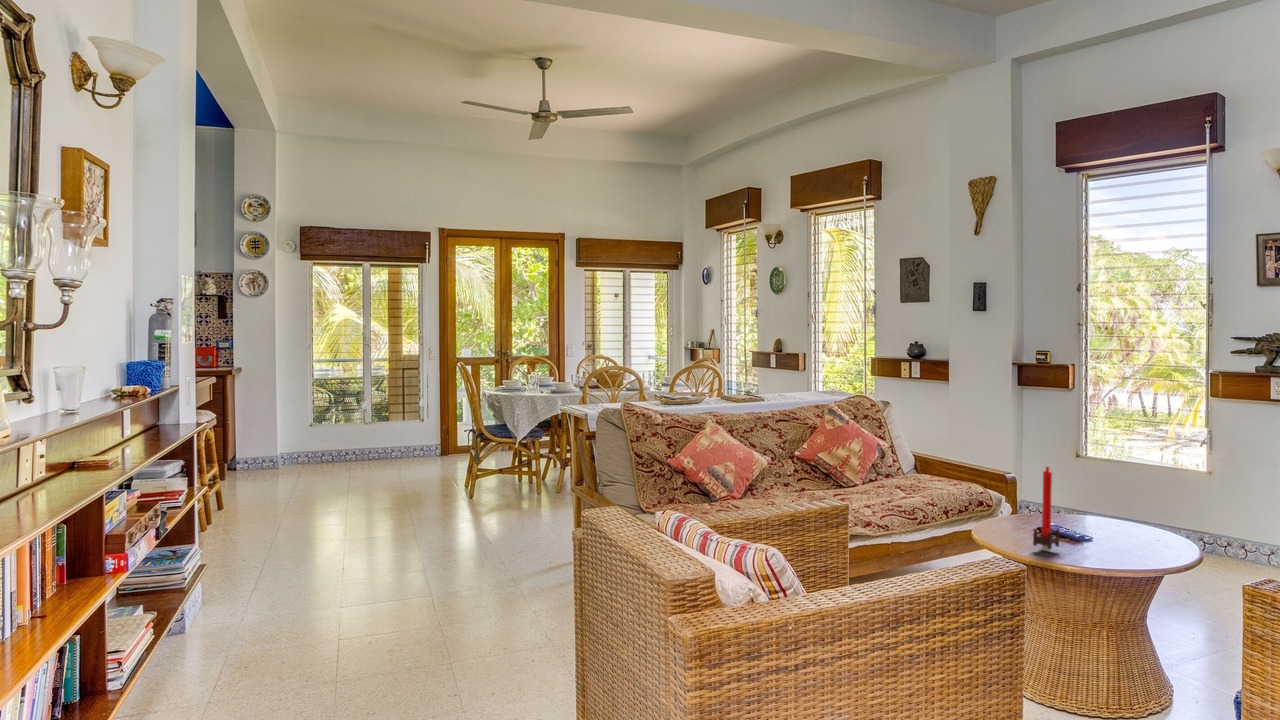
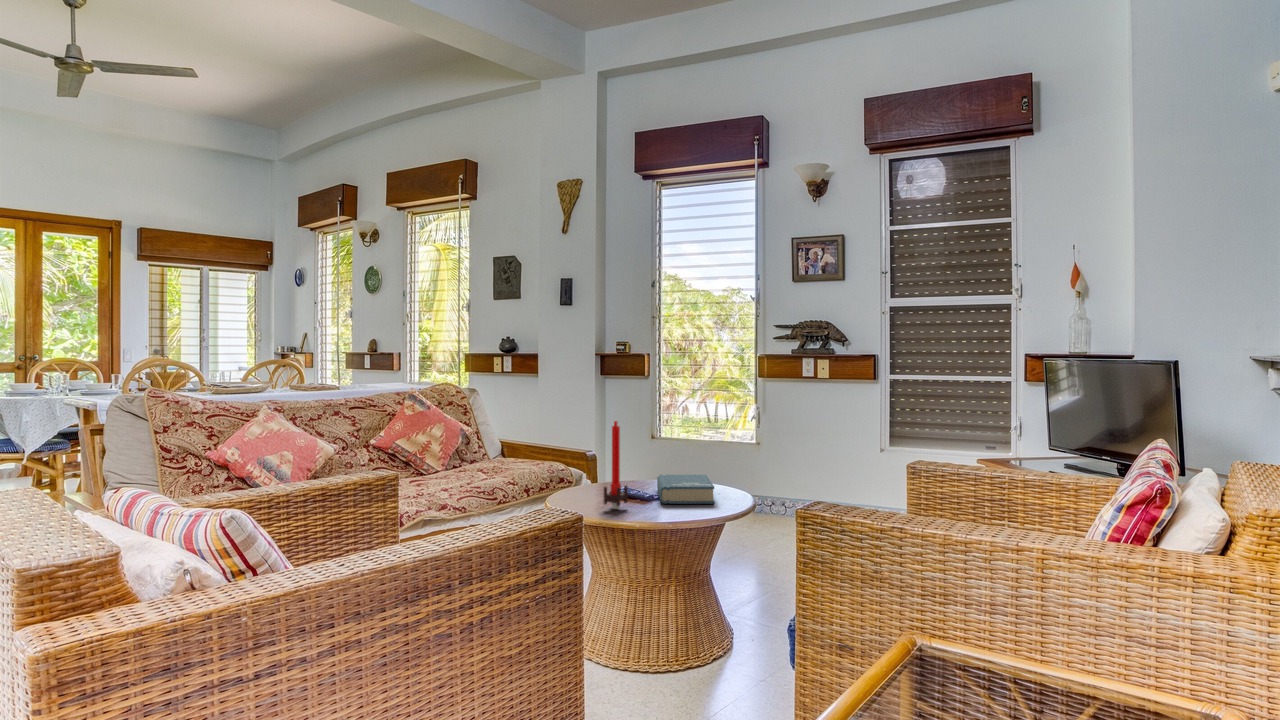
book: none [1091,517,1161,557] -> present [657,475,714,504]

